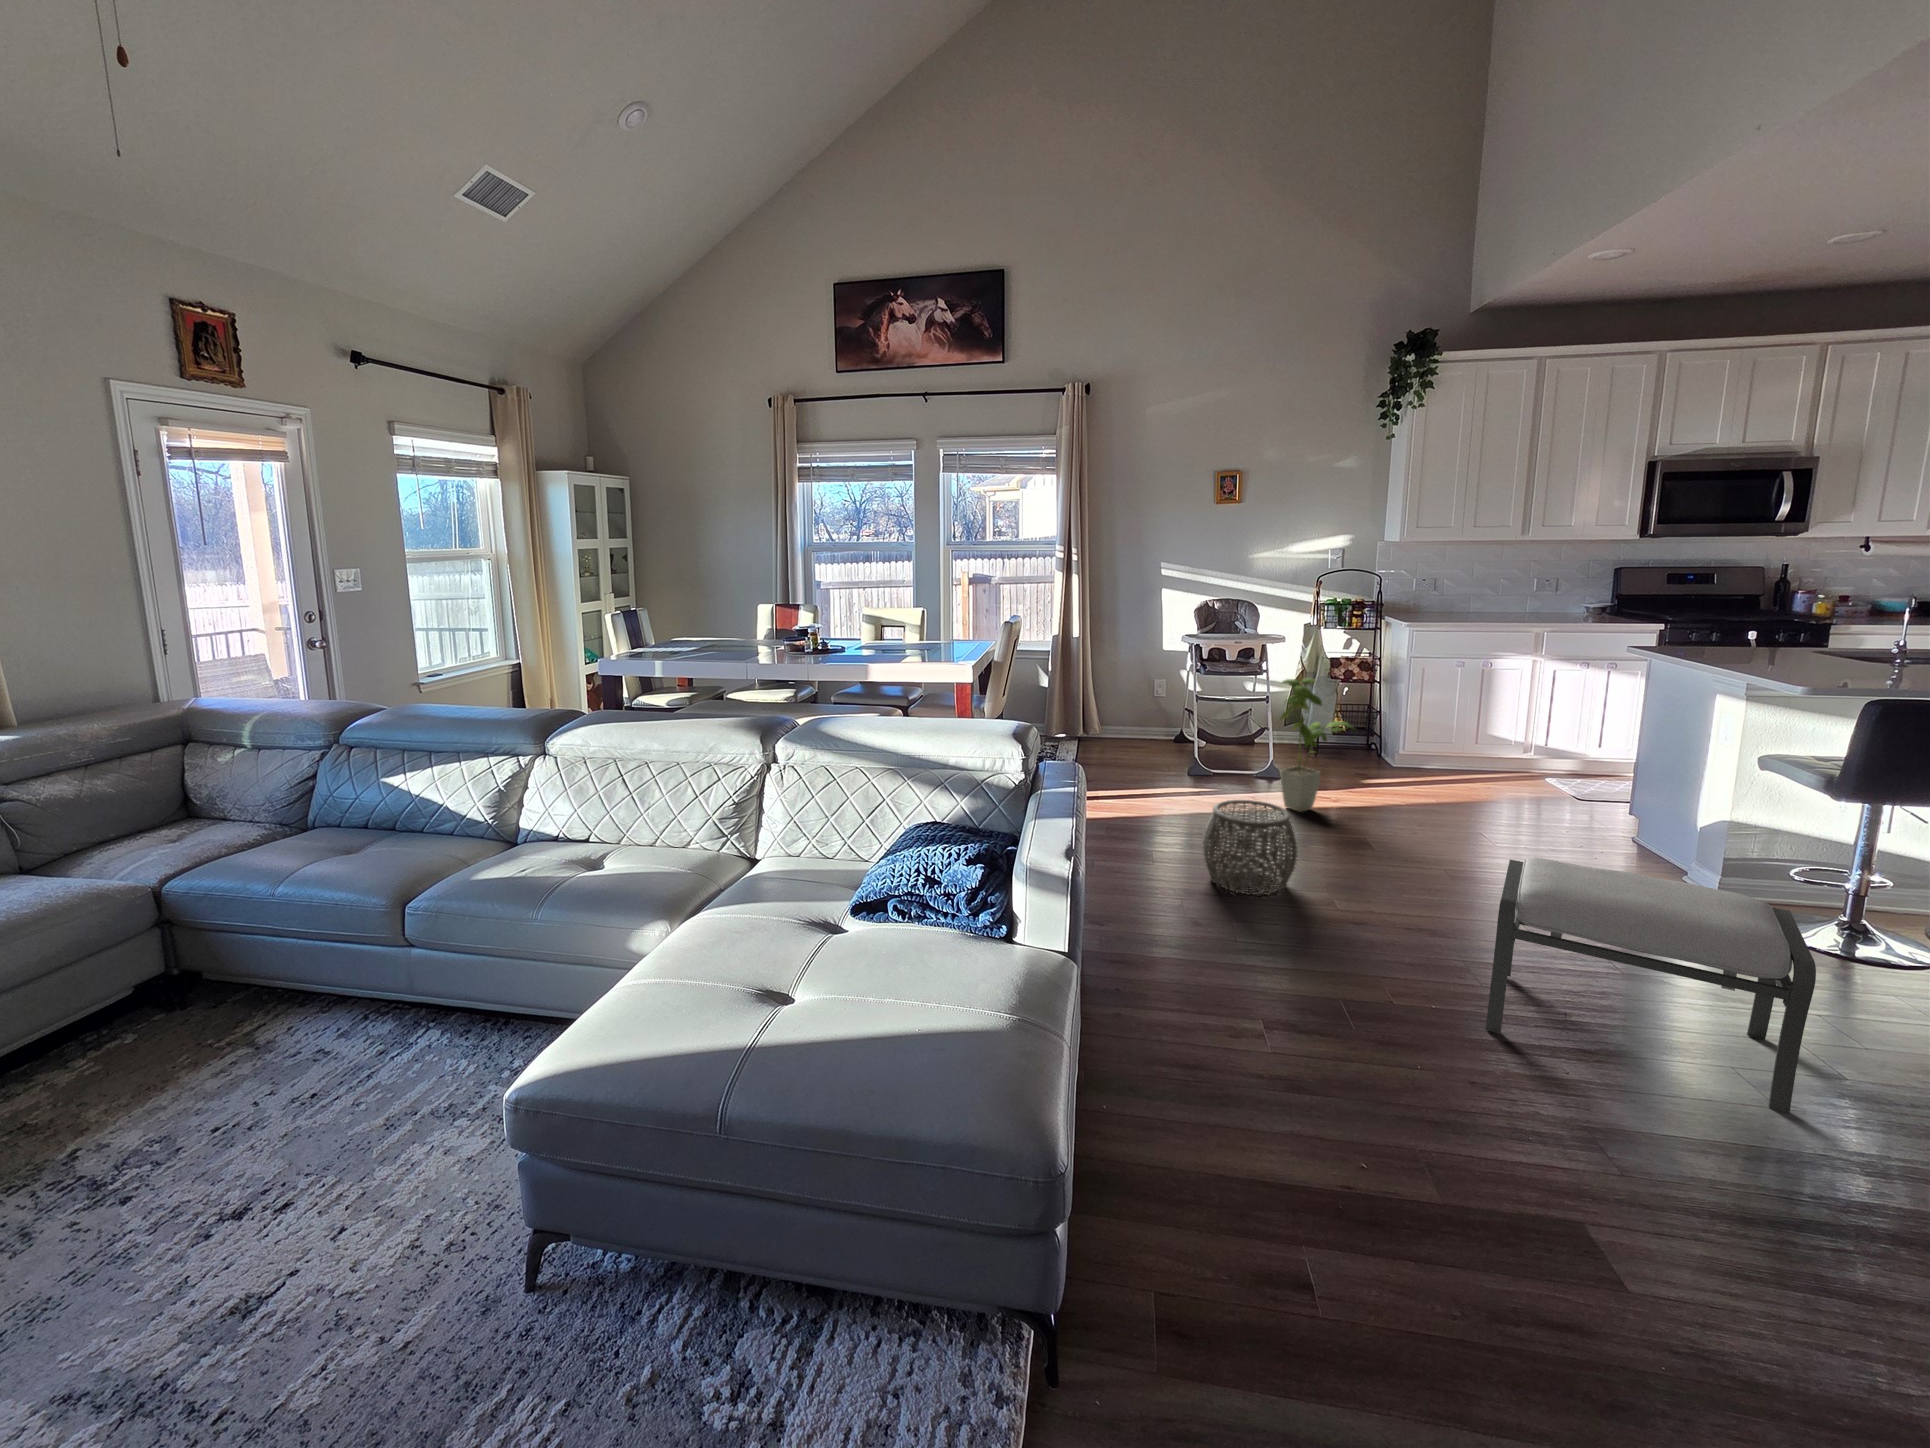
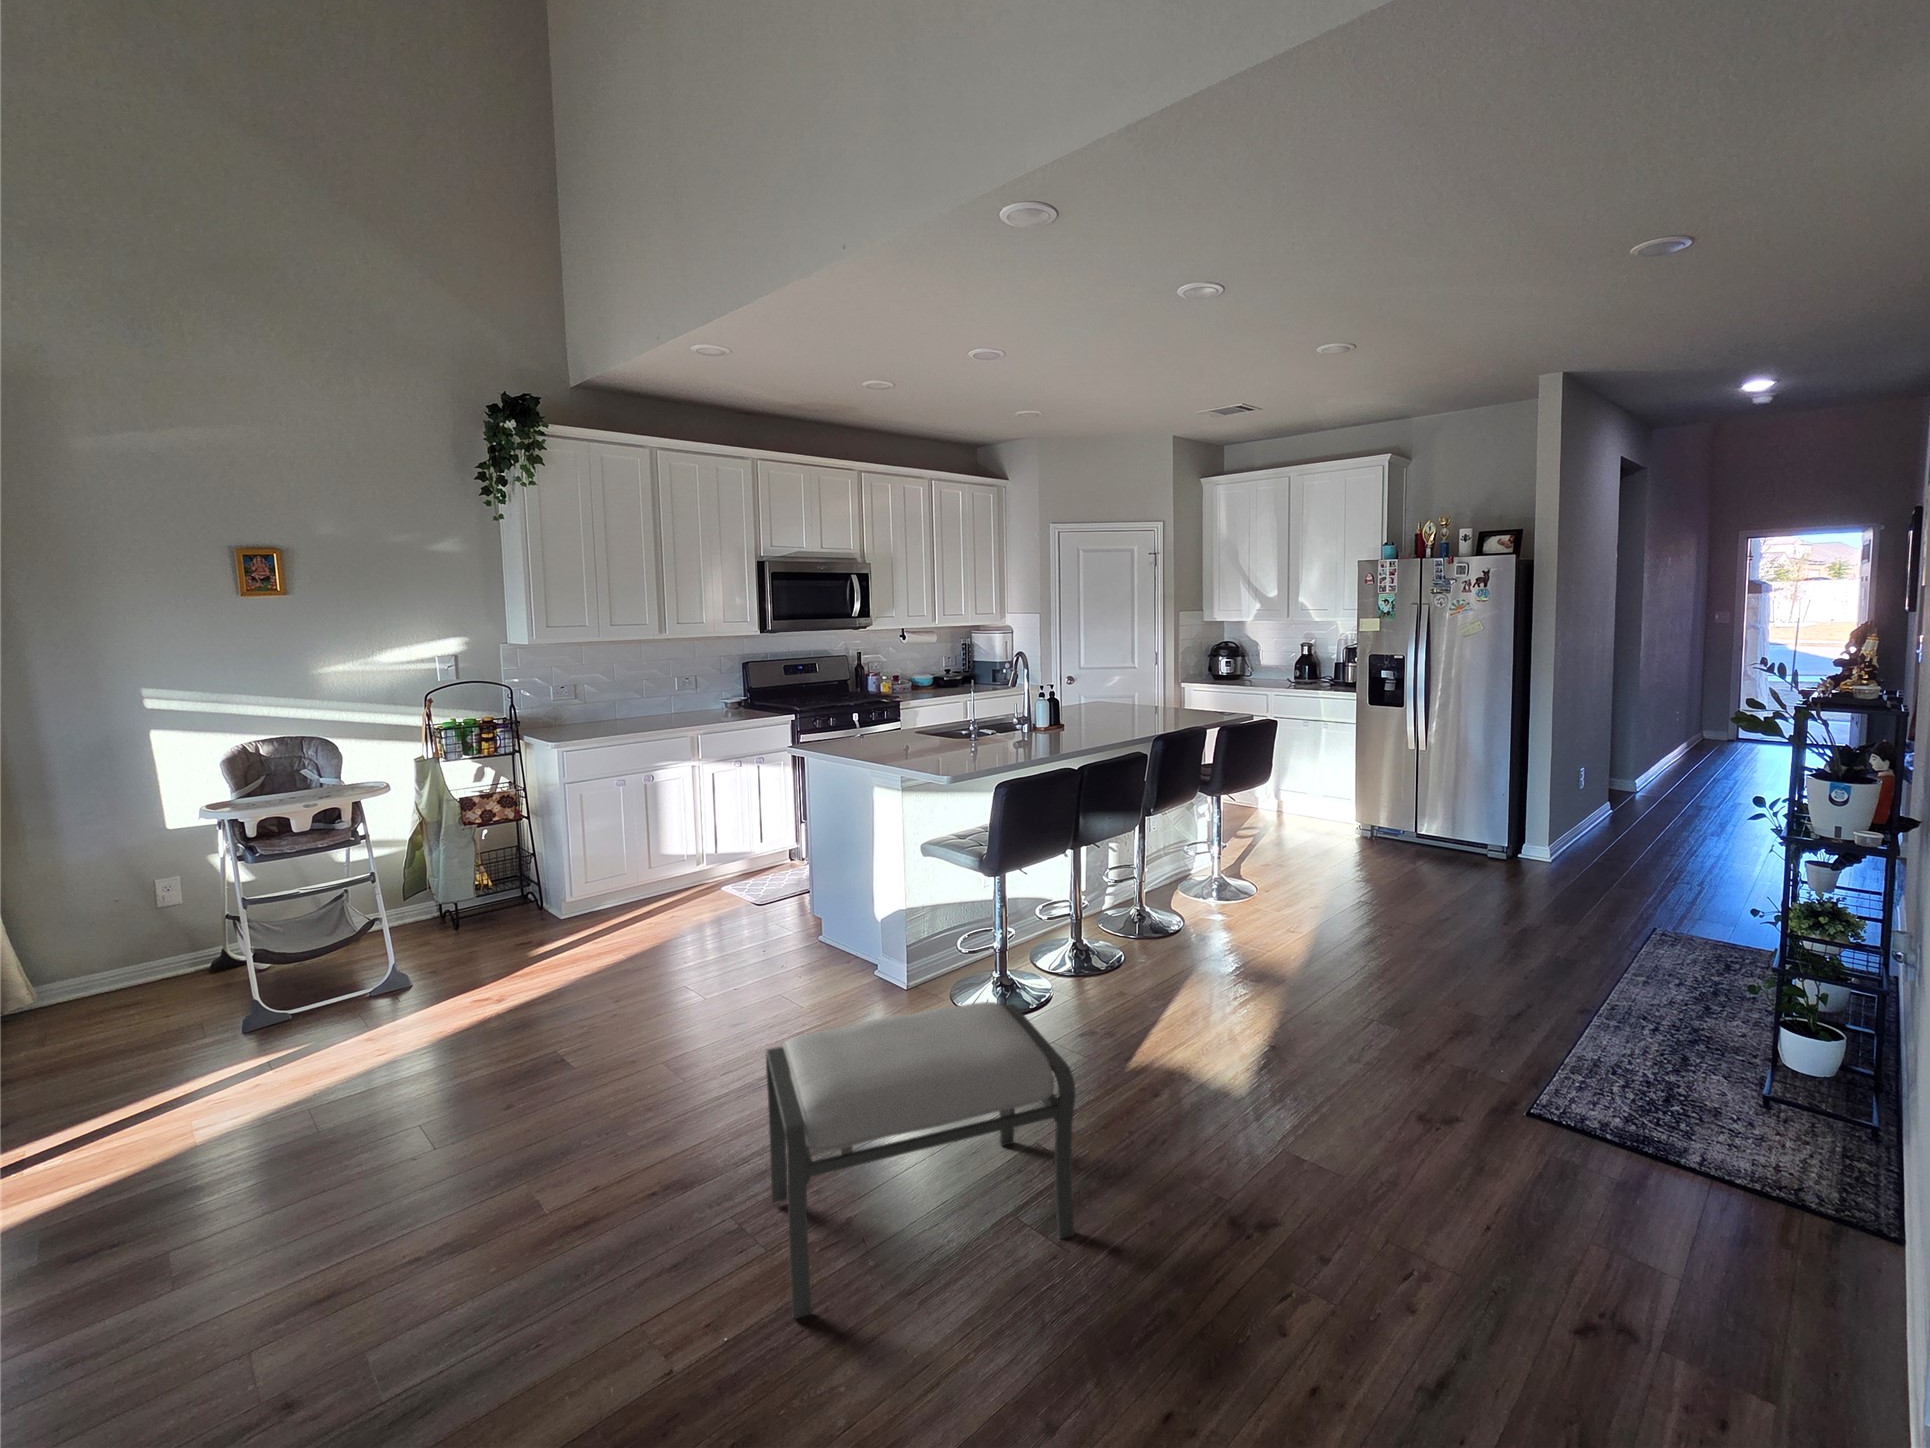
house plant: present [1279,678,1354,812] -> none [390,841,519,1038]
woven basket: present [1202,799,1298,896] -> none [276,1071,466,1267]

